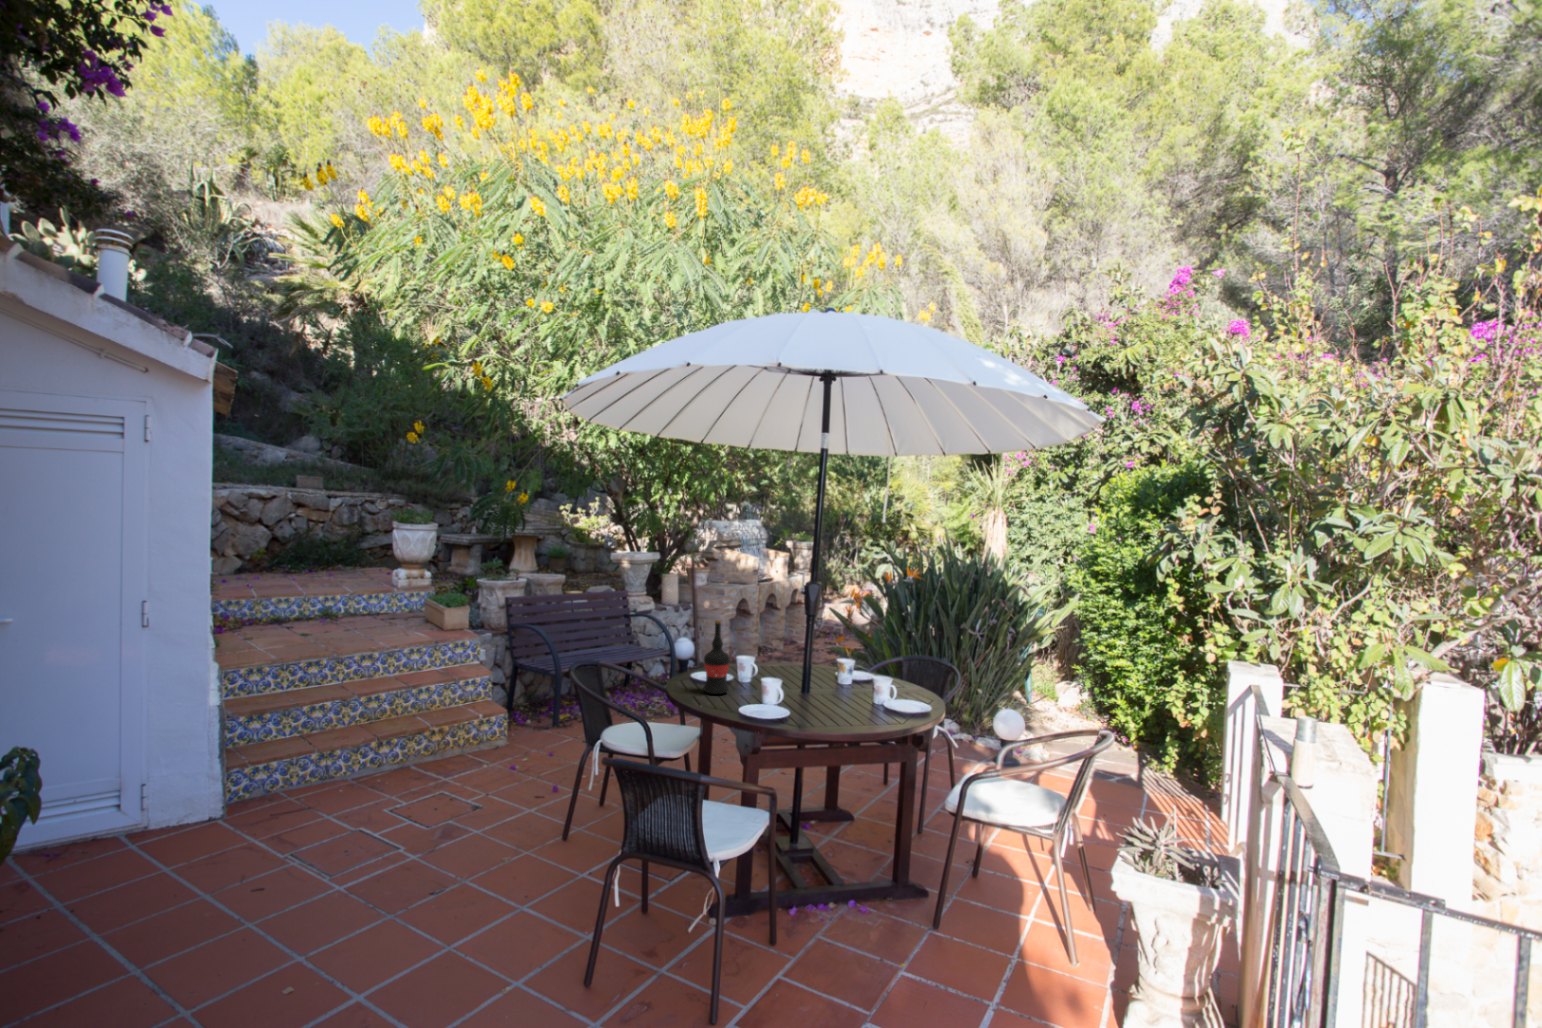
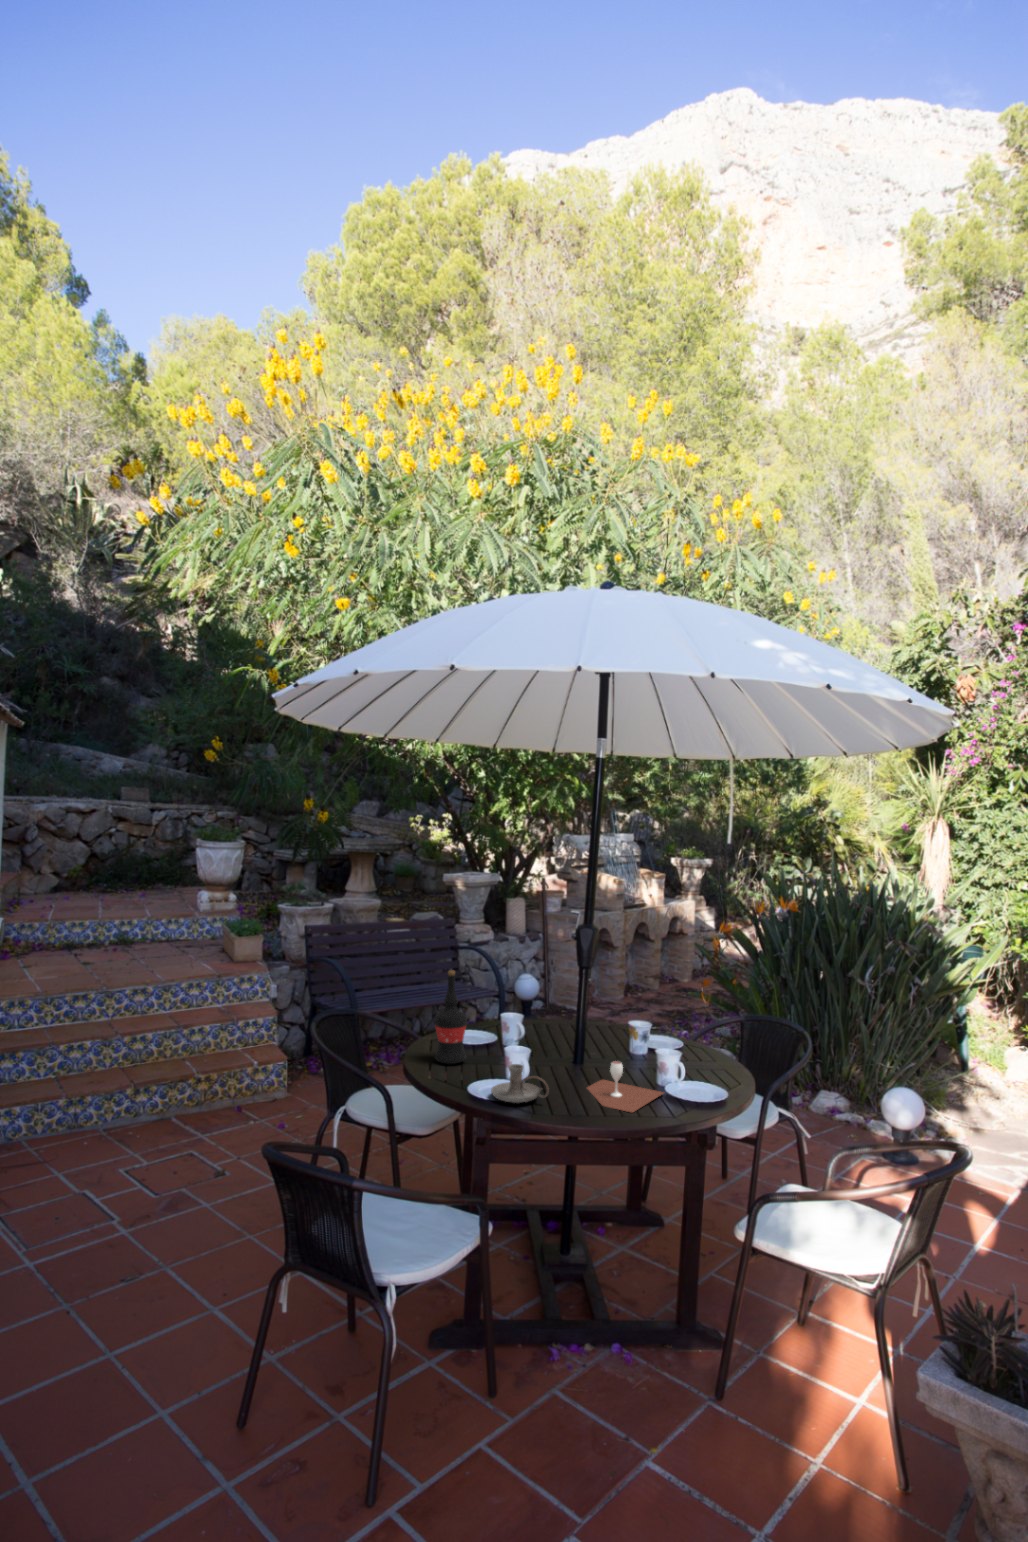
wine glass: none [823,685,891,722] -> present [587,1061,664,1112]
candle holder: none [768,689,815,718] -> present [491,1064,549,1103]

